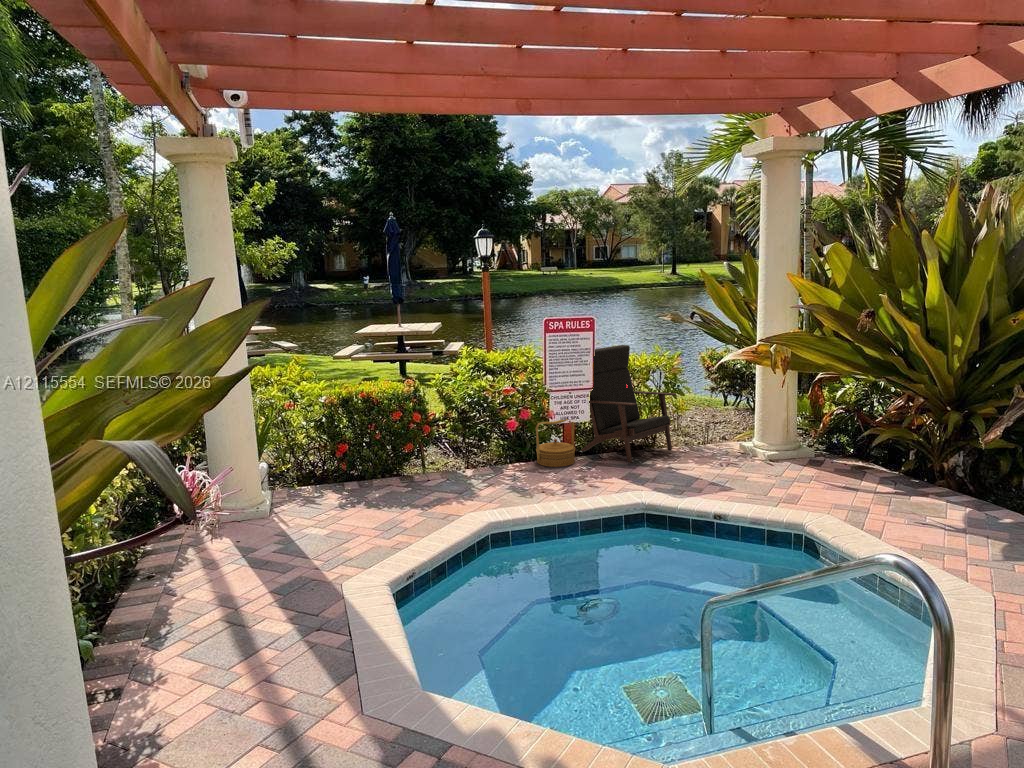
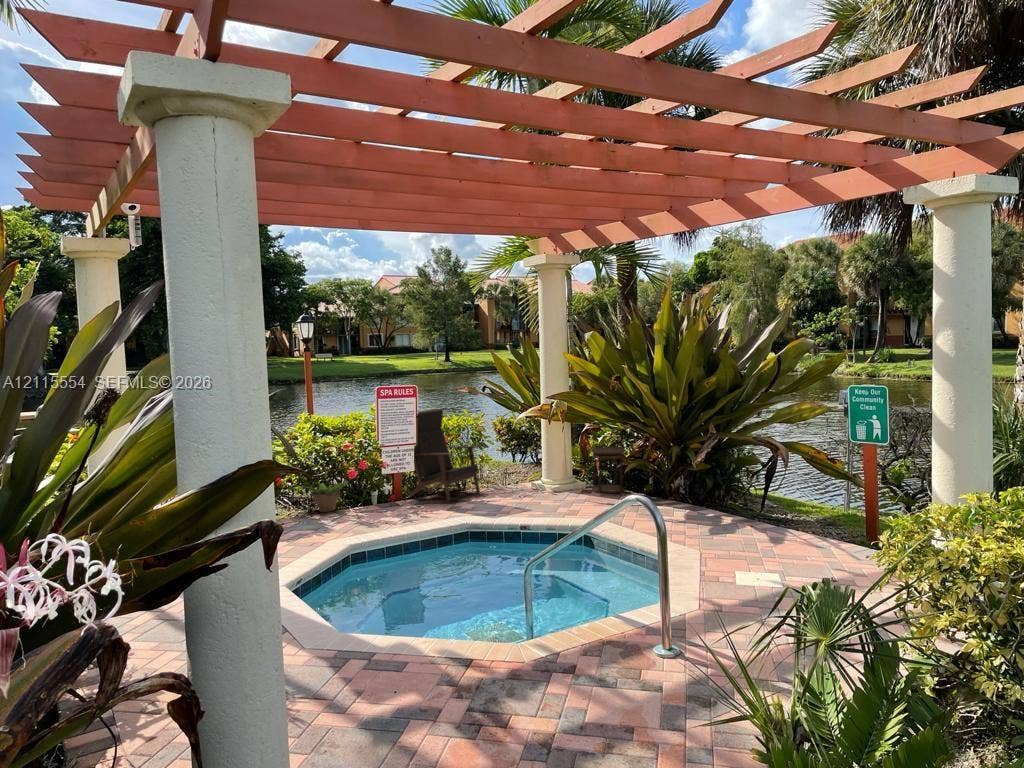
side table: none [823,401,874,466] -> present [590,447,625,493]
woven basket: present [536,419,575,467] -> none [371,469,404,508]
decorative plant: none [454,431,511,466] -> present [300,481,349,512]

